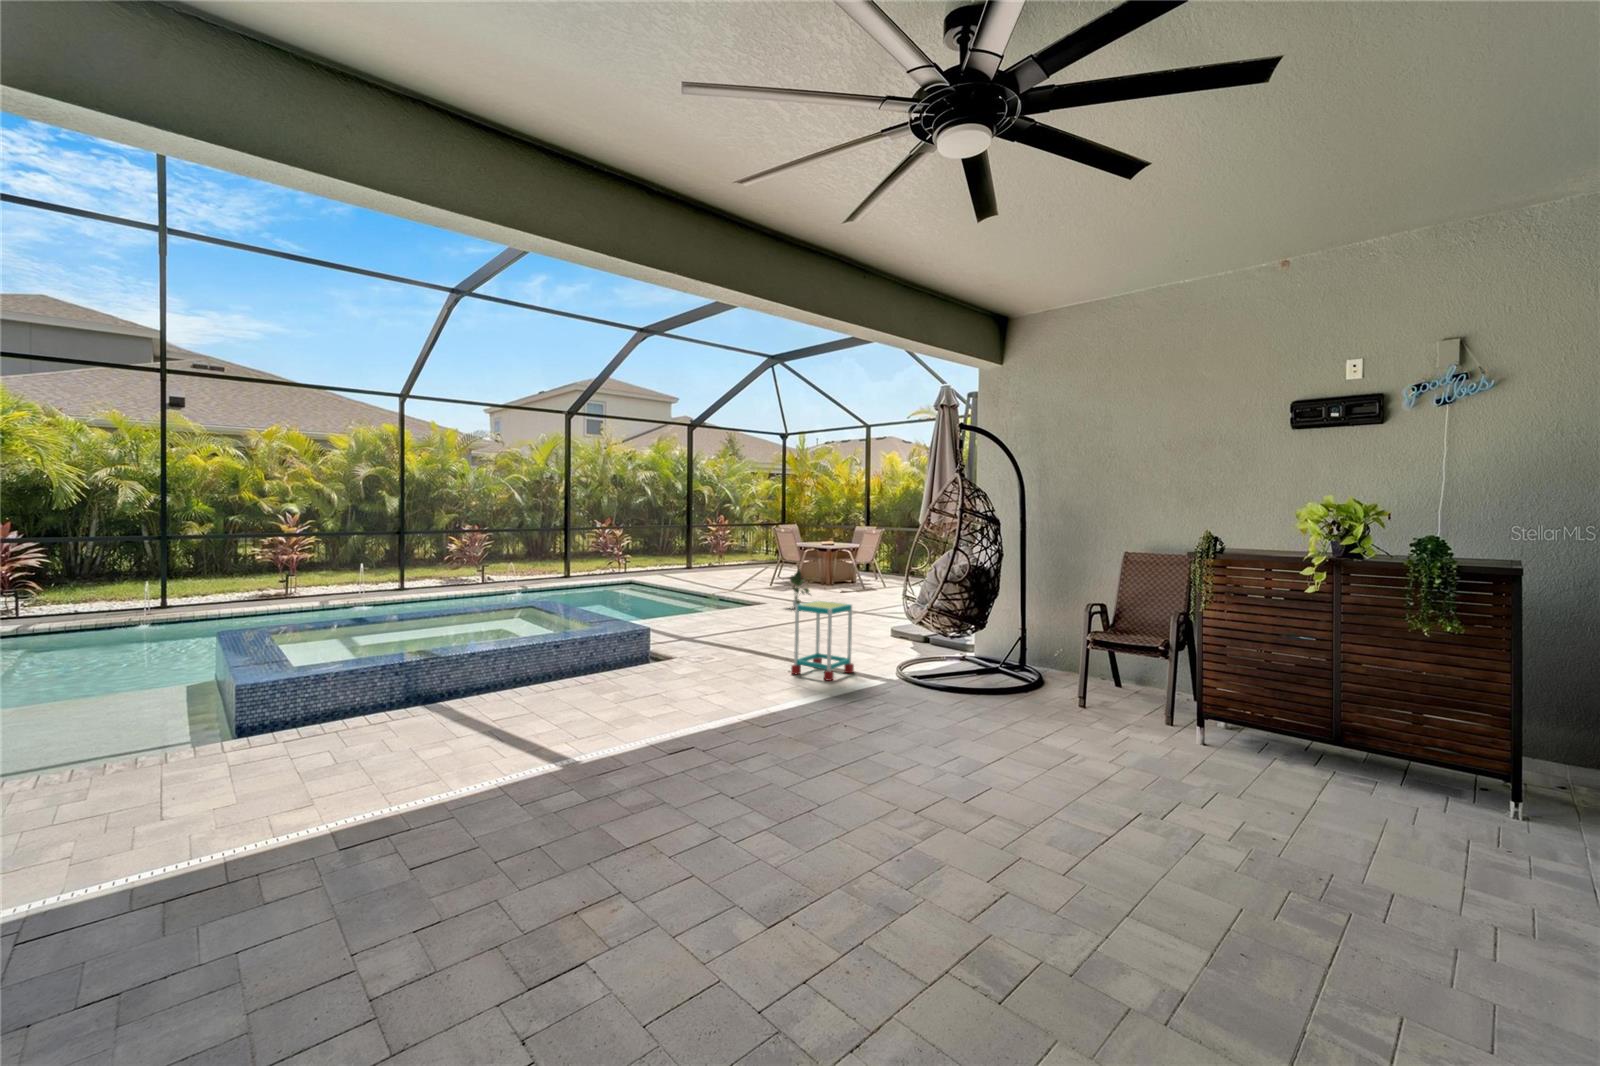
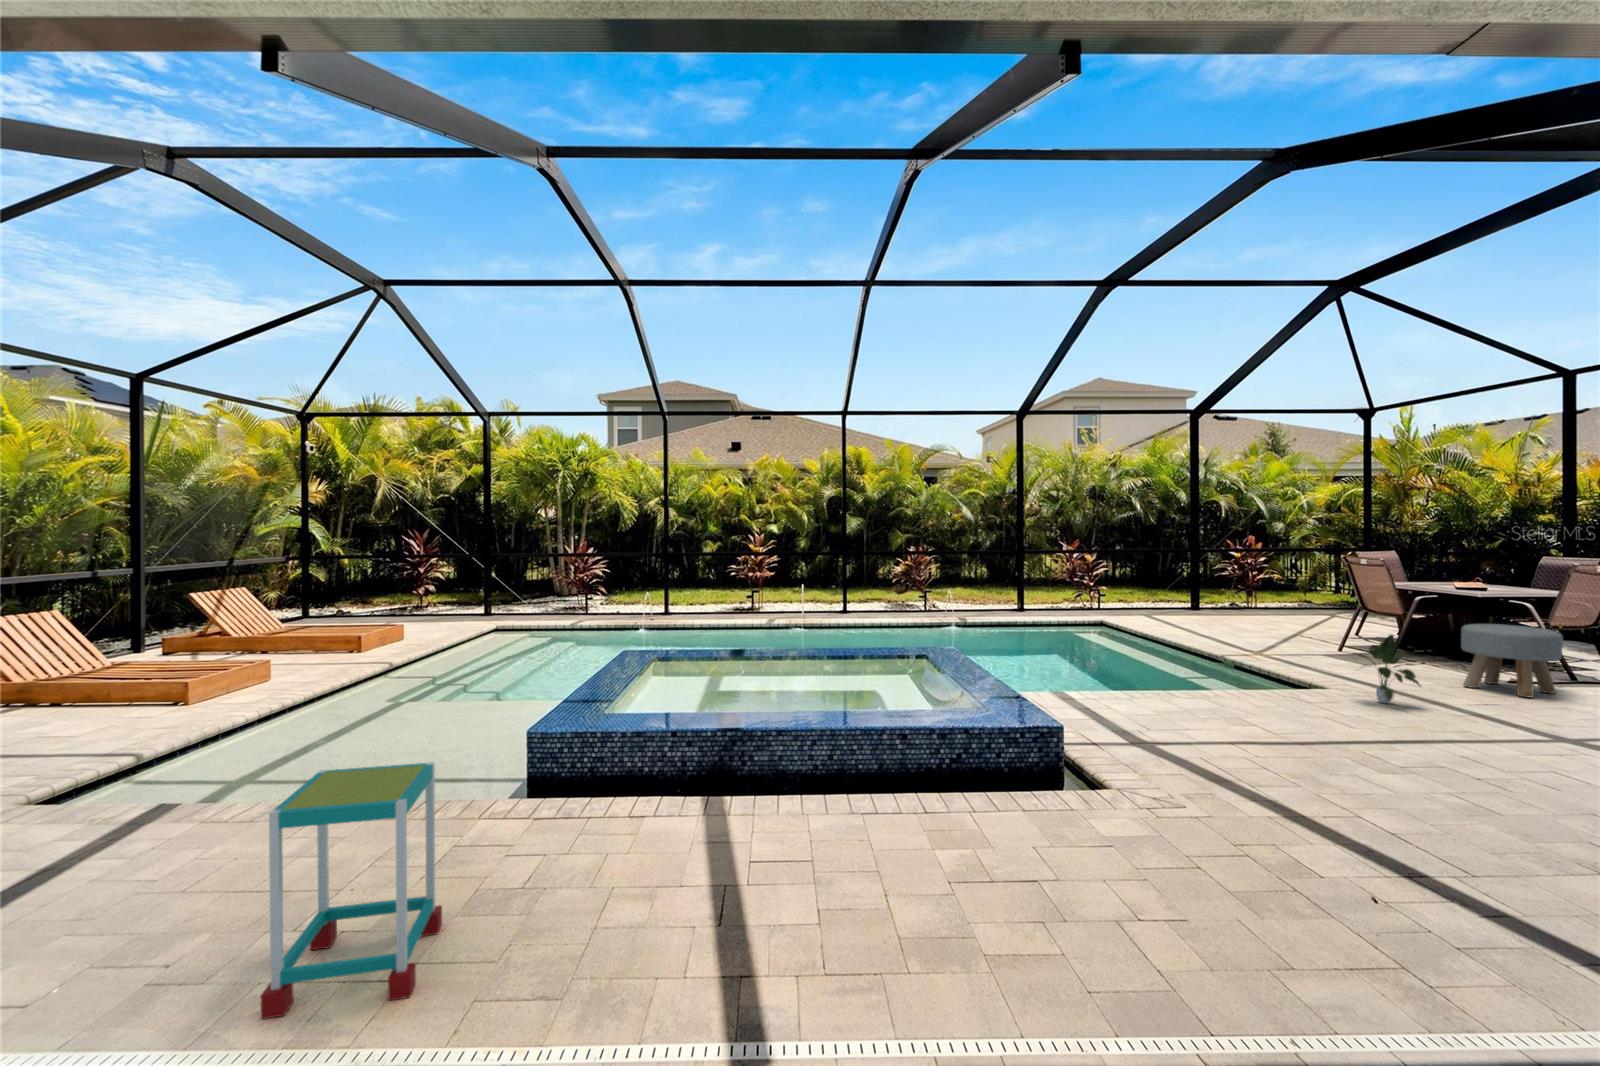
ottoman: none [828,562,866,599] -> present [1461,624,1563,698]
side table: present [791,601,854,681] -> present [261,763,442,1019]

